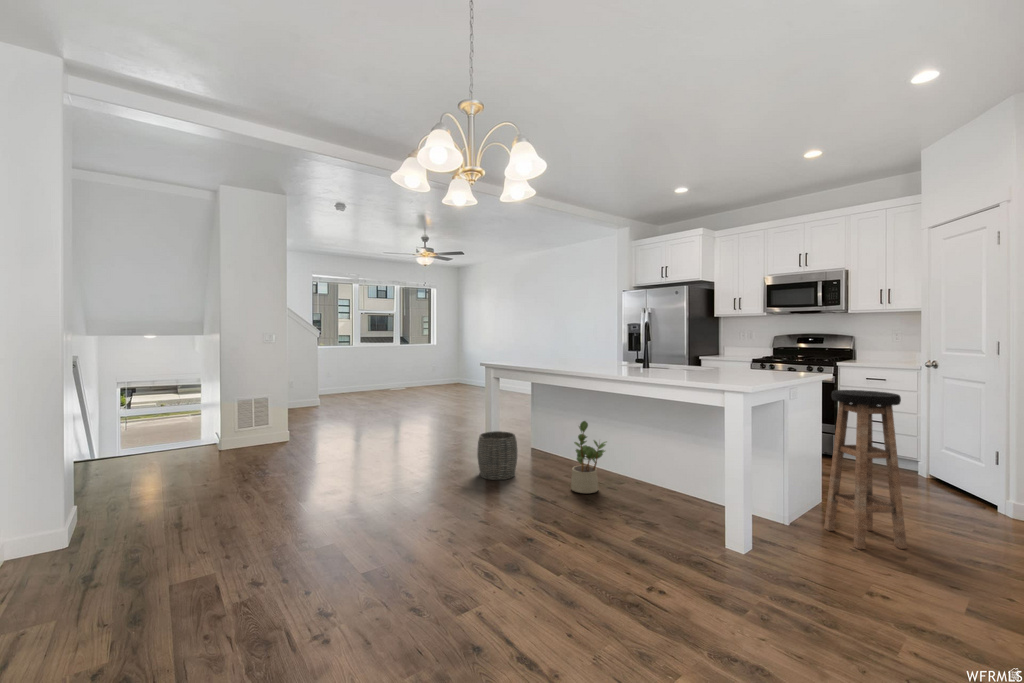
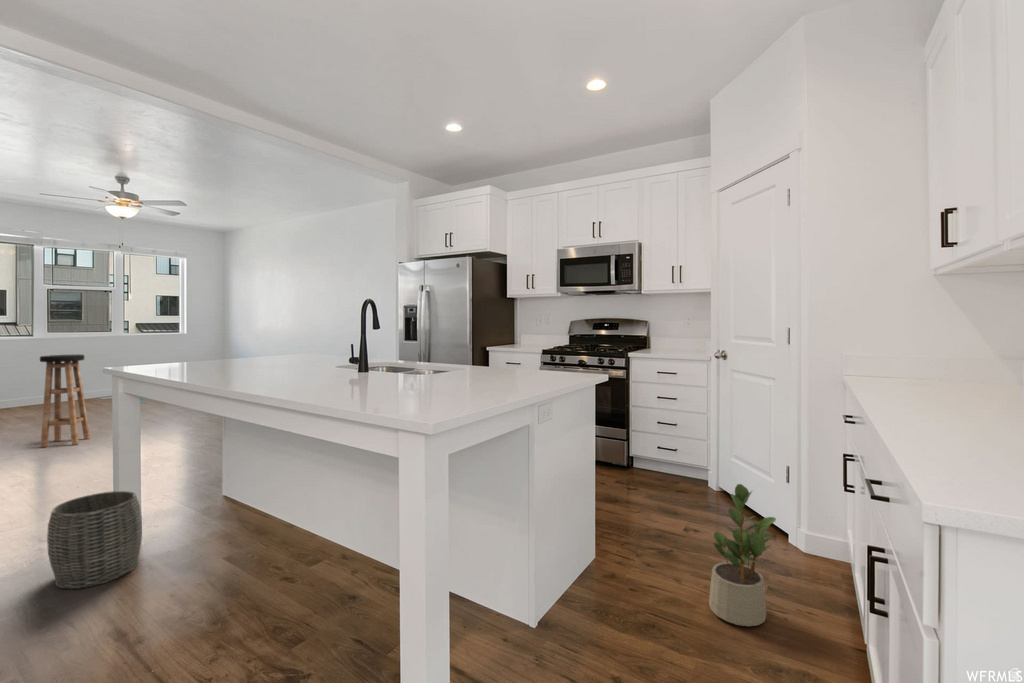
bar stool: present [824,390,907,549] -> present [40,354,90,447]
potted plant: present [571,421,606,493] -> present [709,484,776,626]

